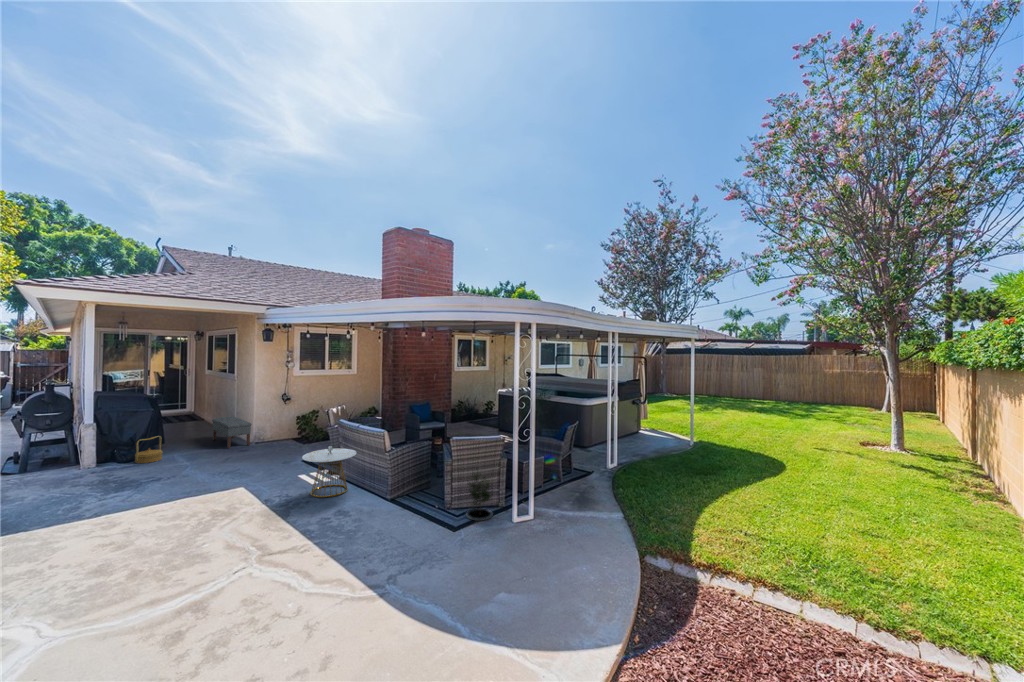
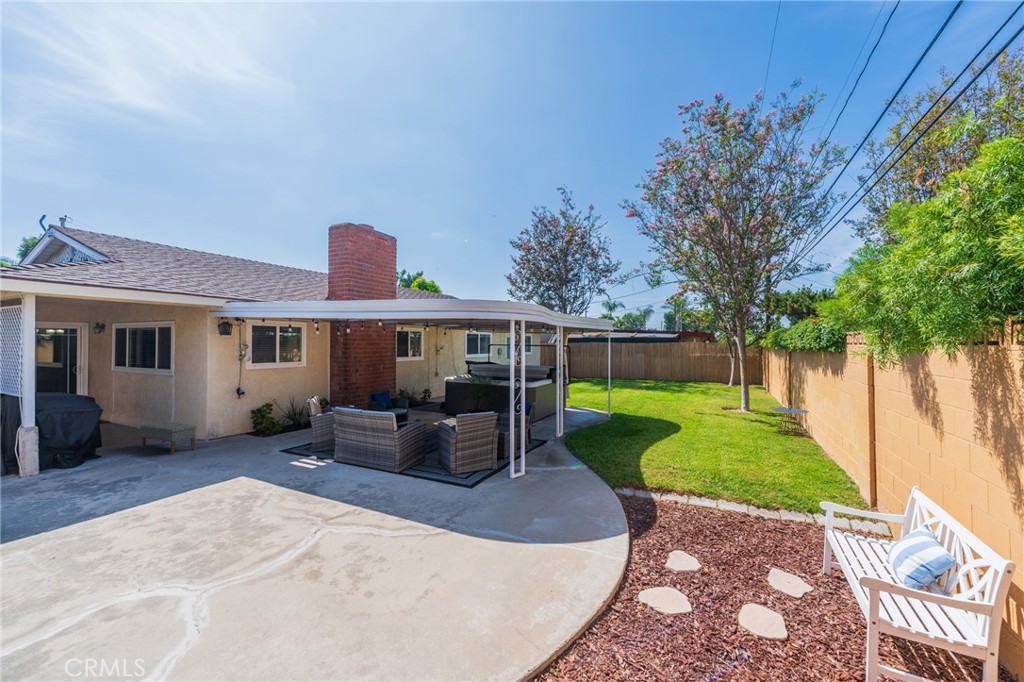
woven basket: present [135,436,162,463] -> none [68,446,102,476]
side table: present [302,446,356,498] -> present [772,405,809,436]
potted tree: present [466,473,493,521] -> none [469,440,492,483]

